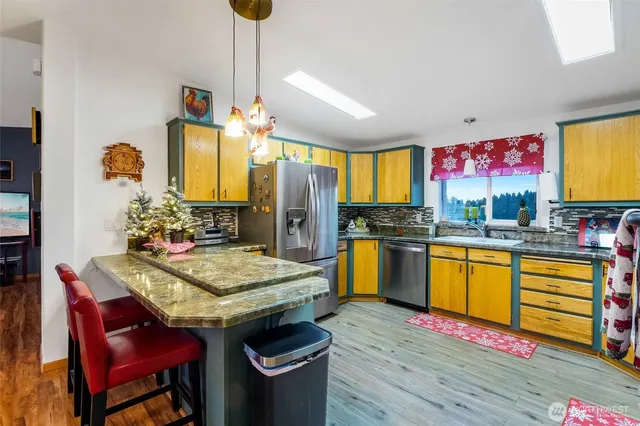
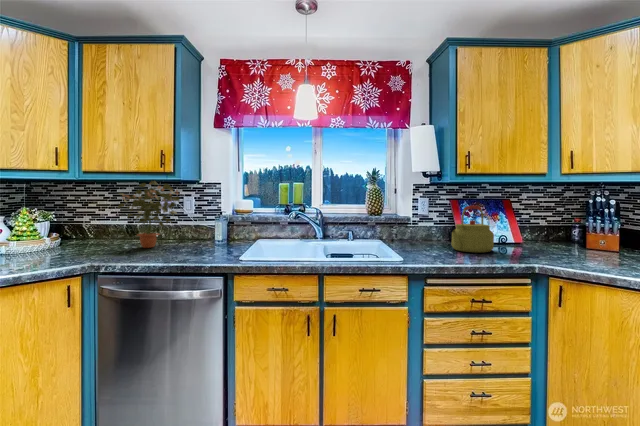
kettle: none [555,220,591,248] -> present [452,206,494,253]

